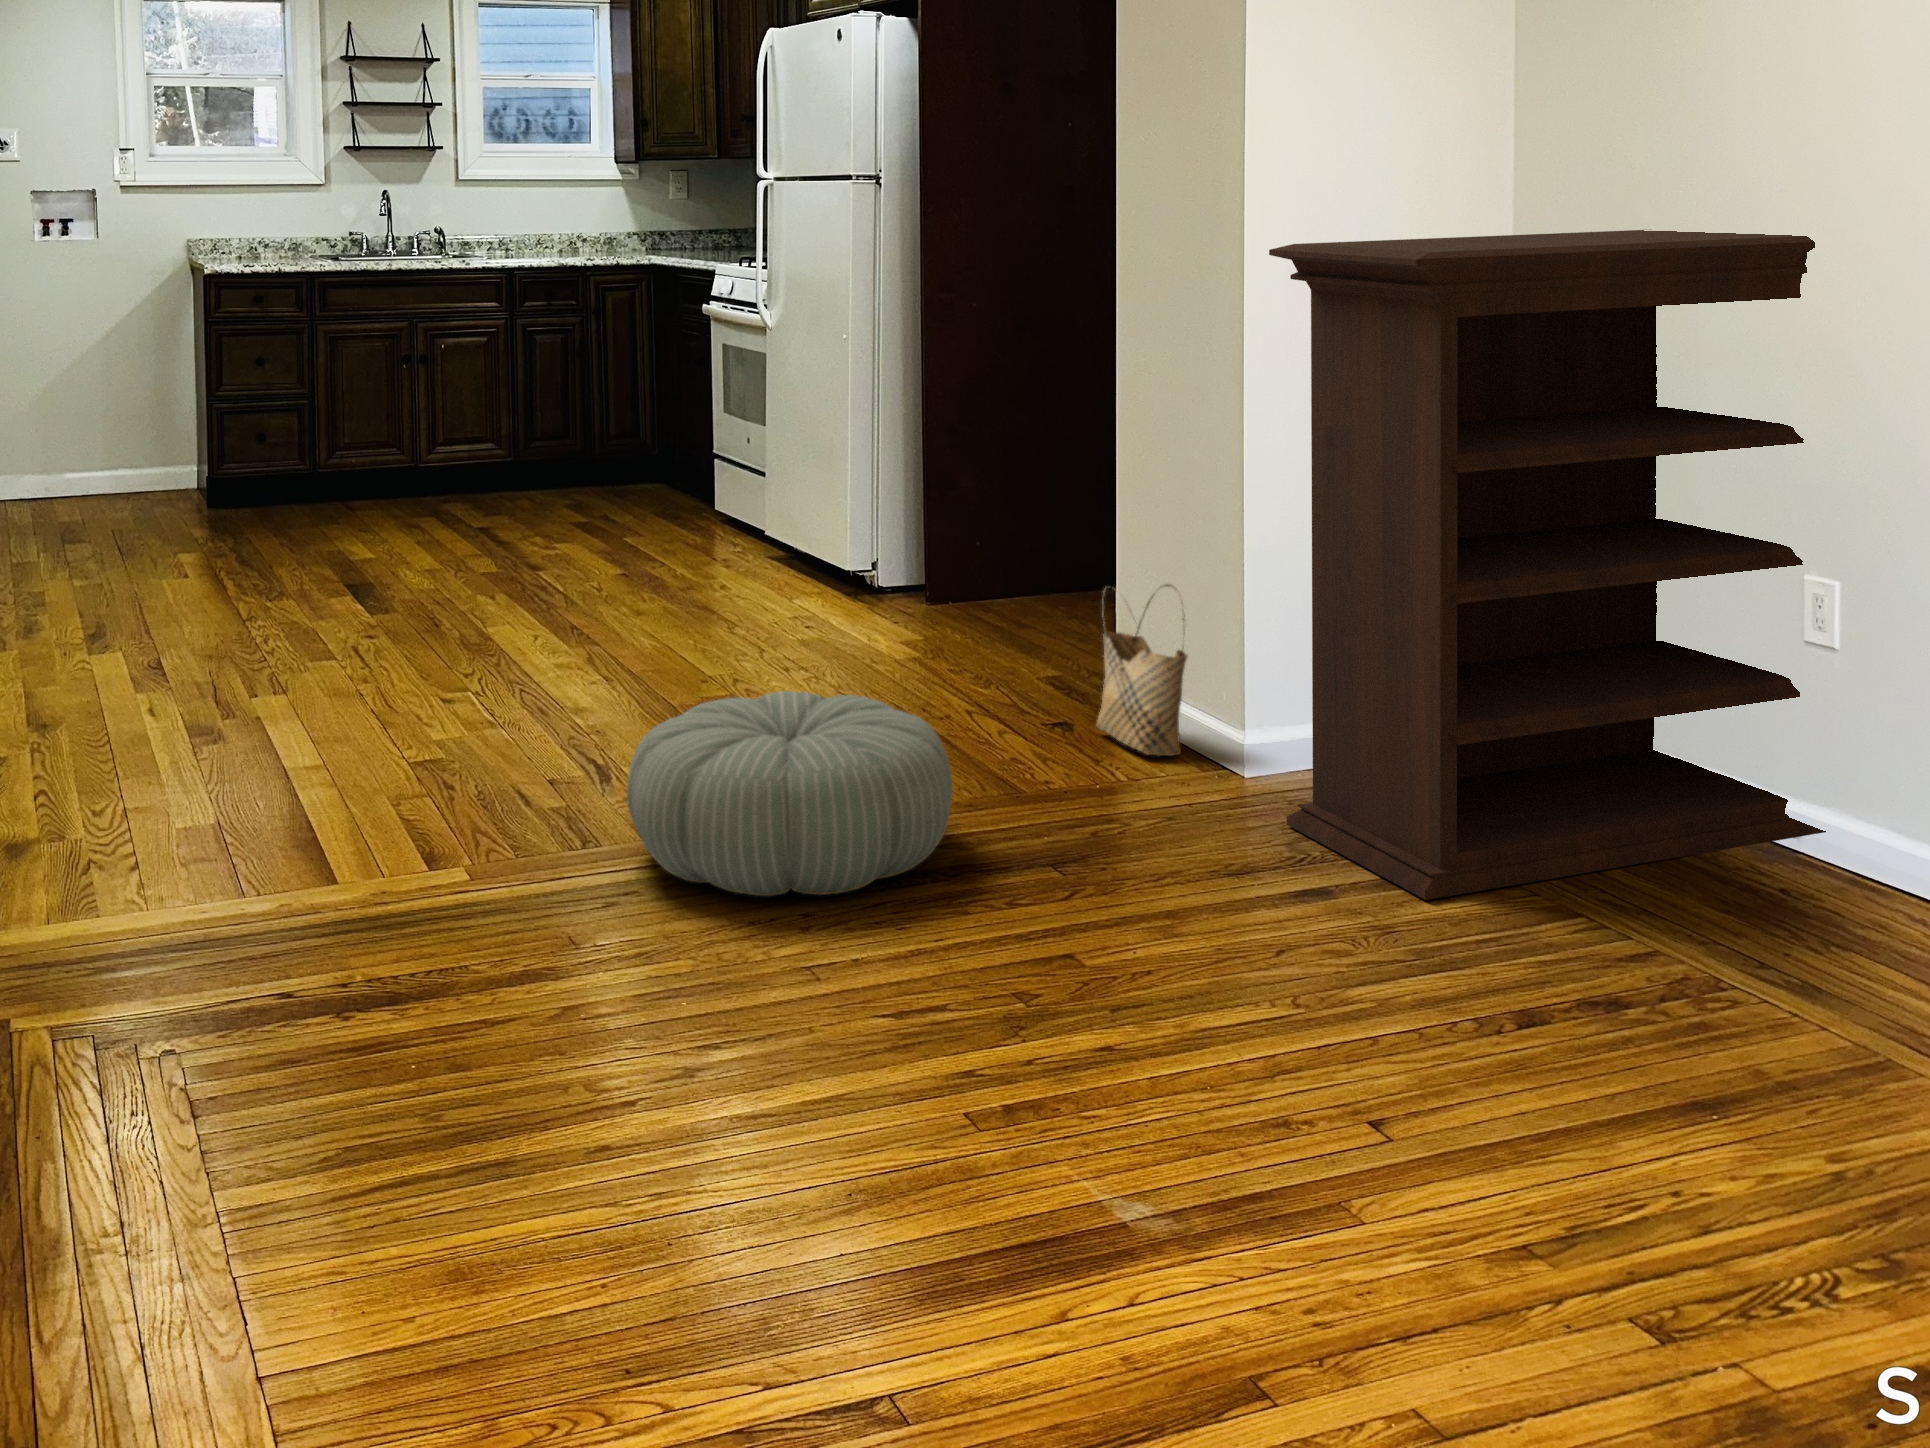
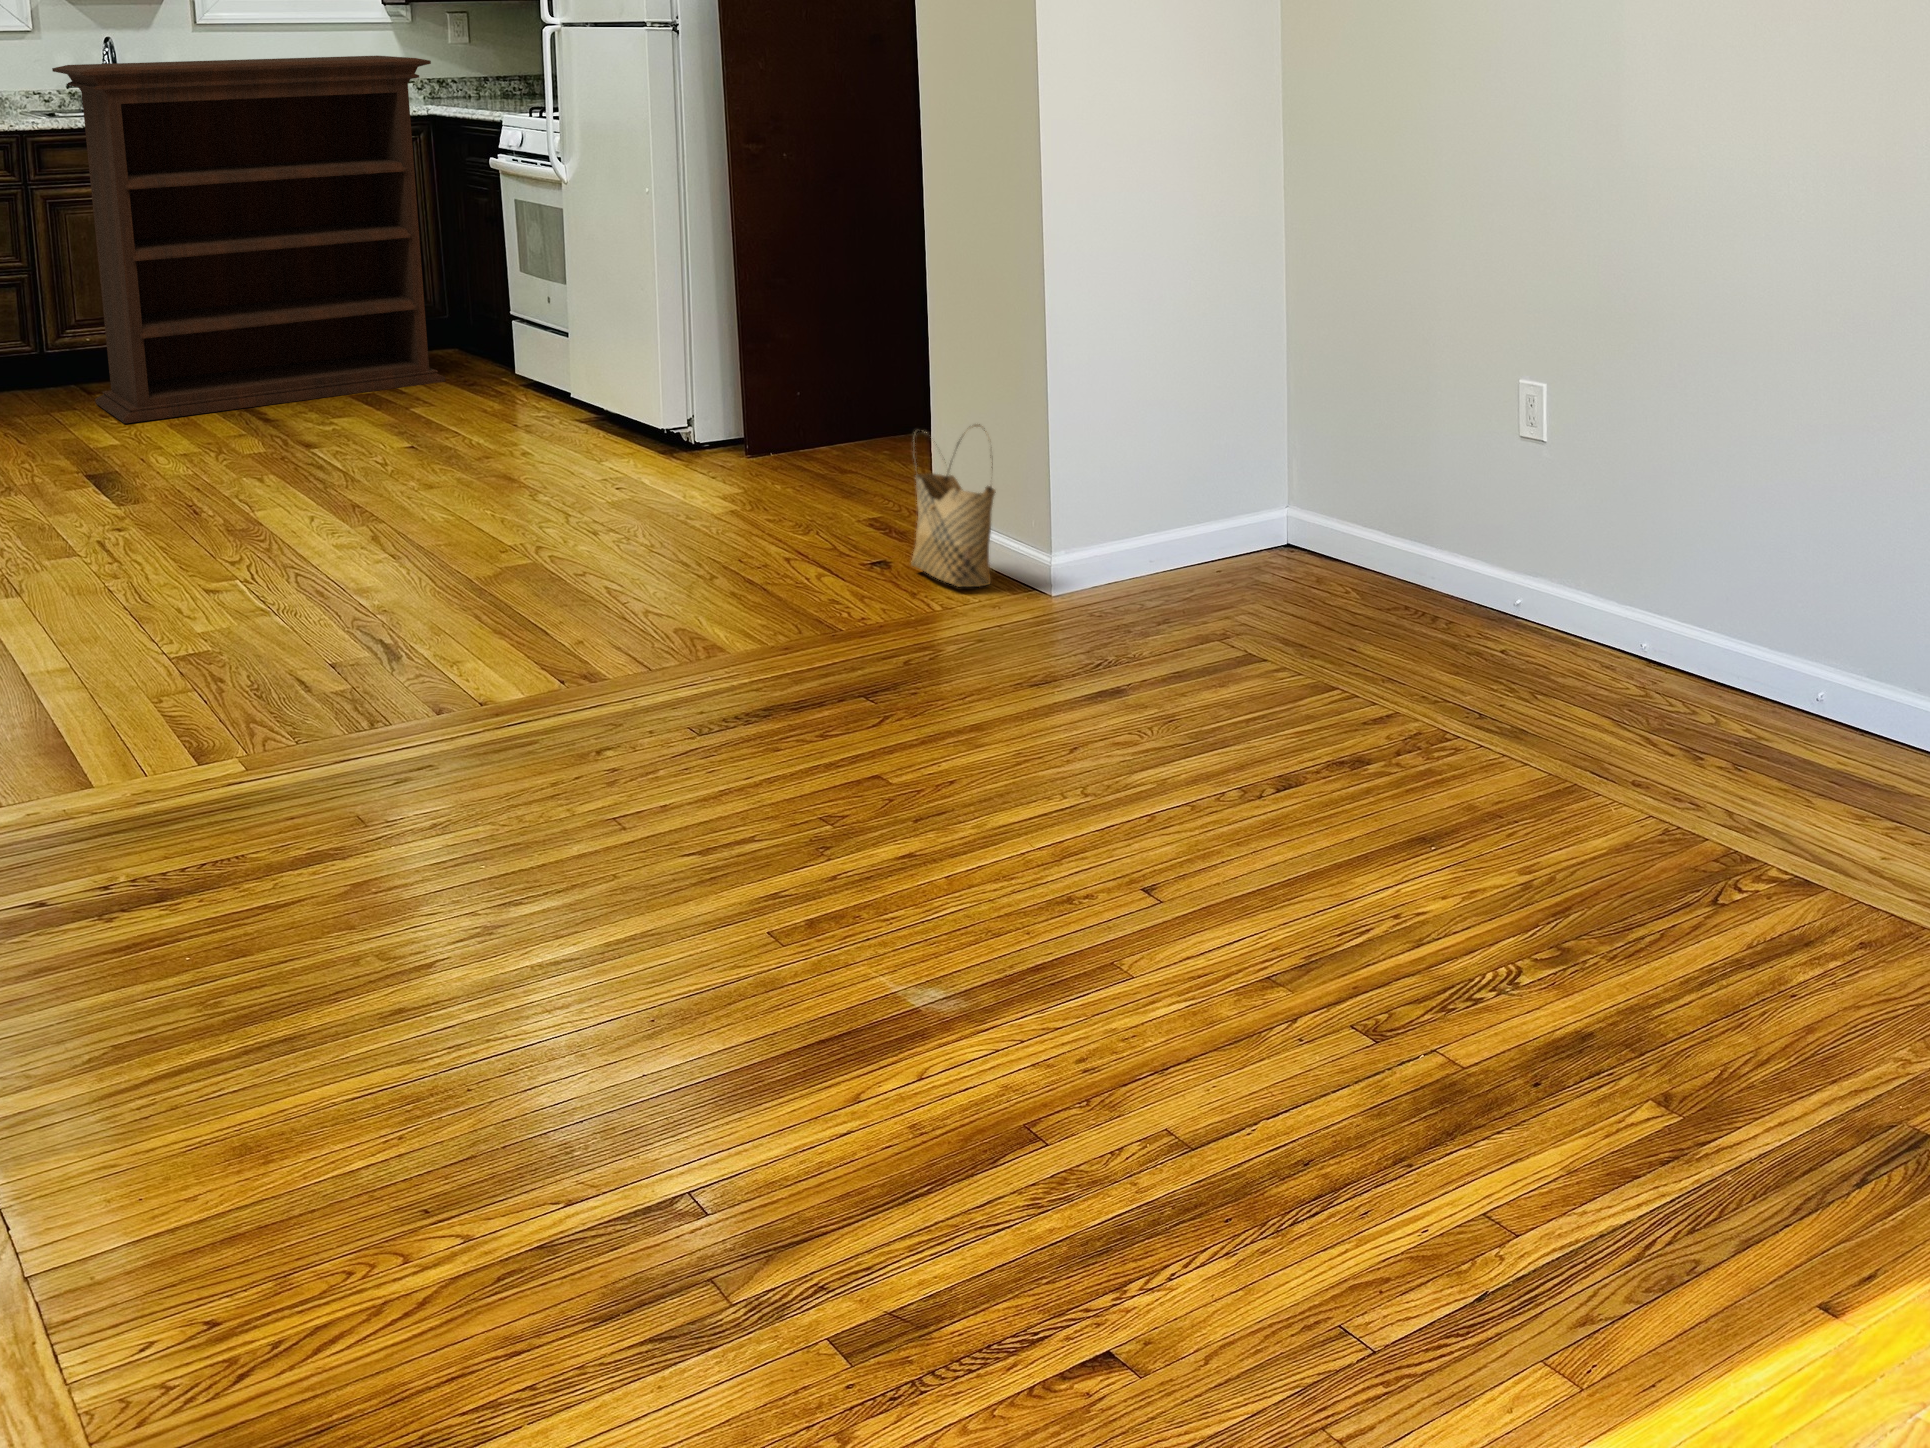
bookshelf: present [1269,230,1826,900] -> present [52,56,446,423]
pouf: present [627,691,953,896] -> none [421,551,764,754]

